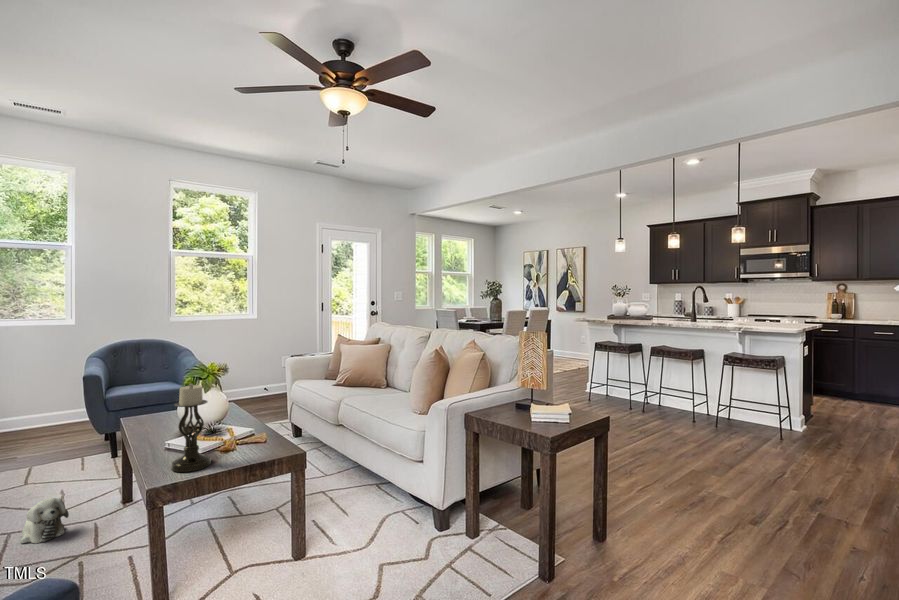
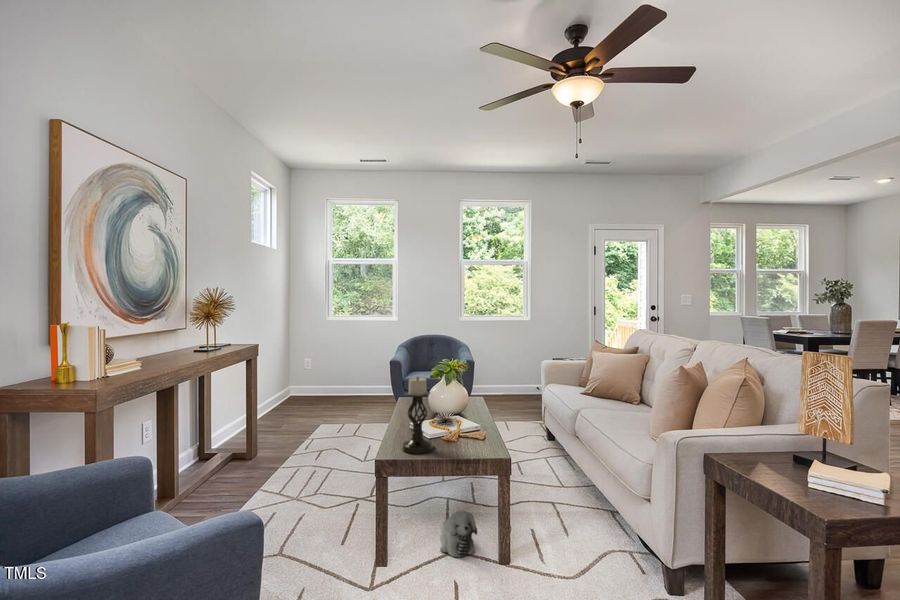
plush toy: present [21,498,69,543] -> present [440,511,477,557]

